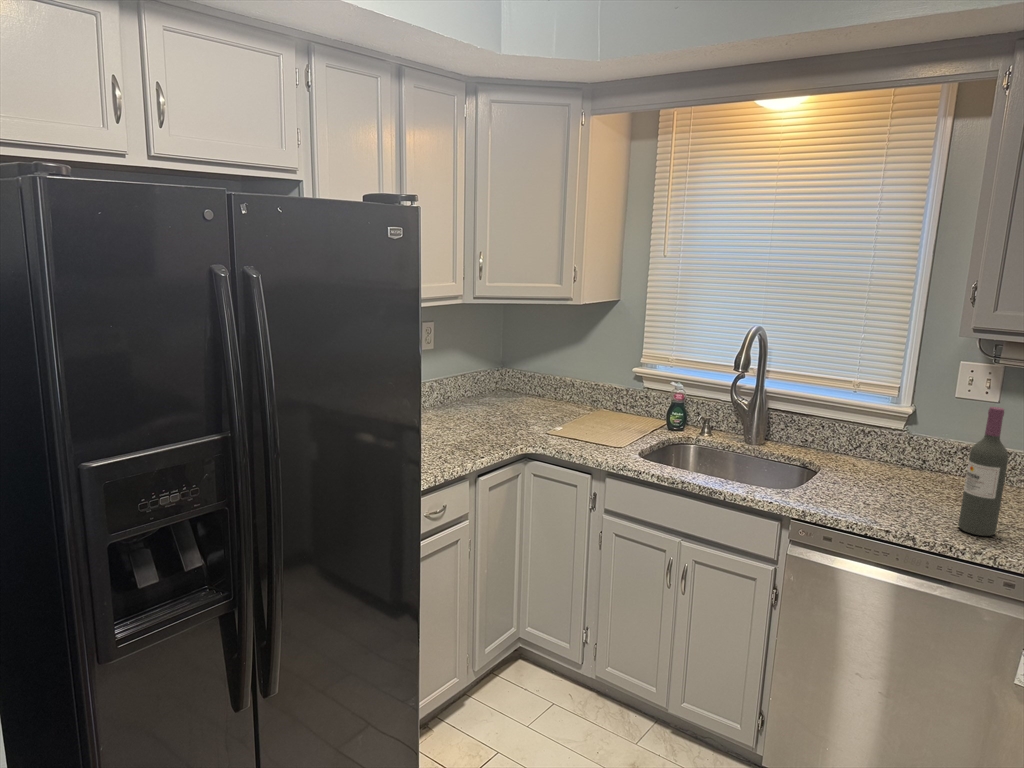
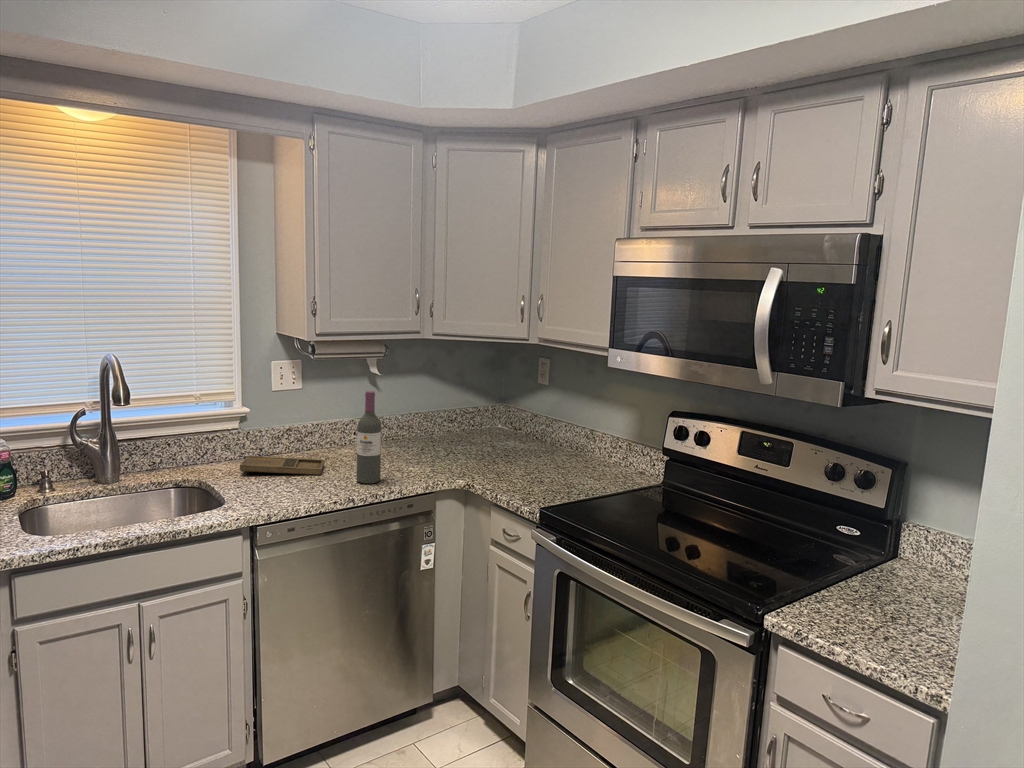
tray: none [858,460,969,505] -> present [240,456,325,475]

